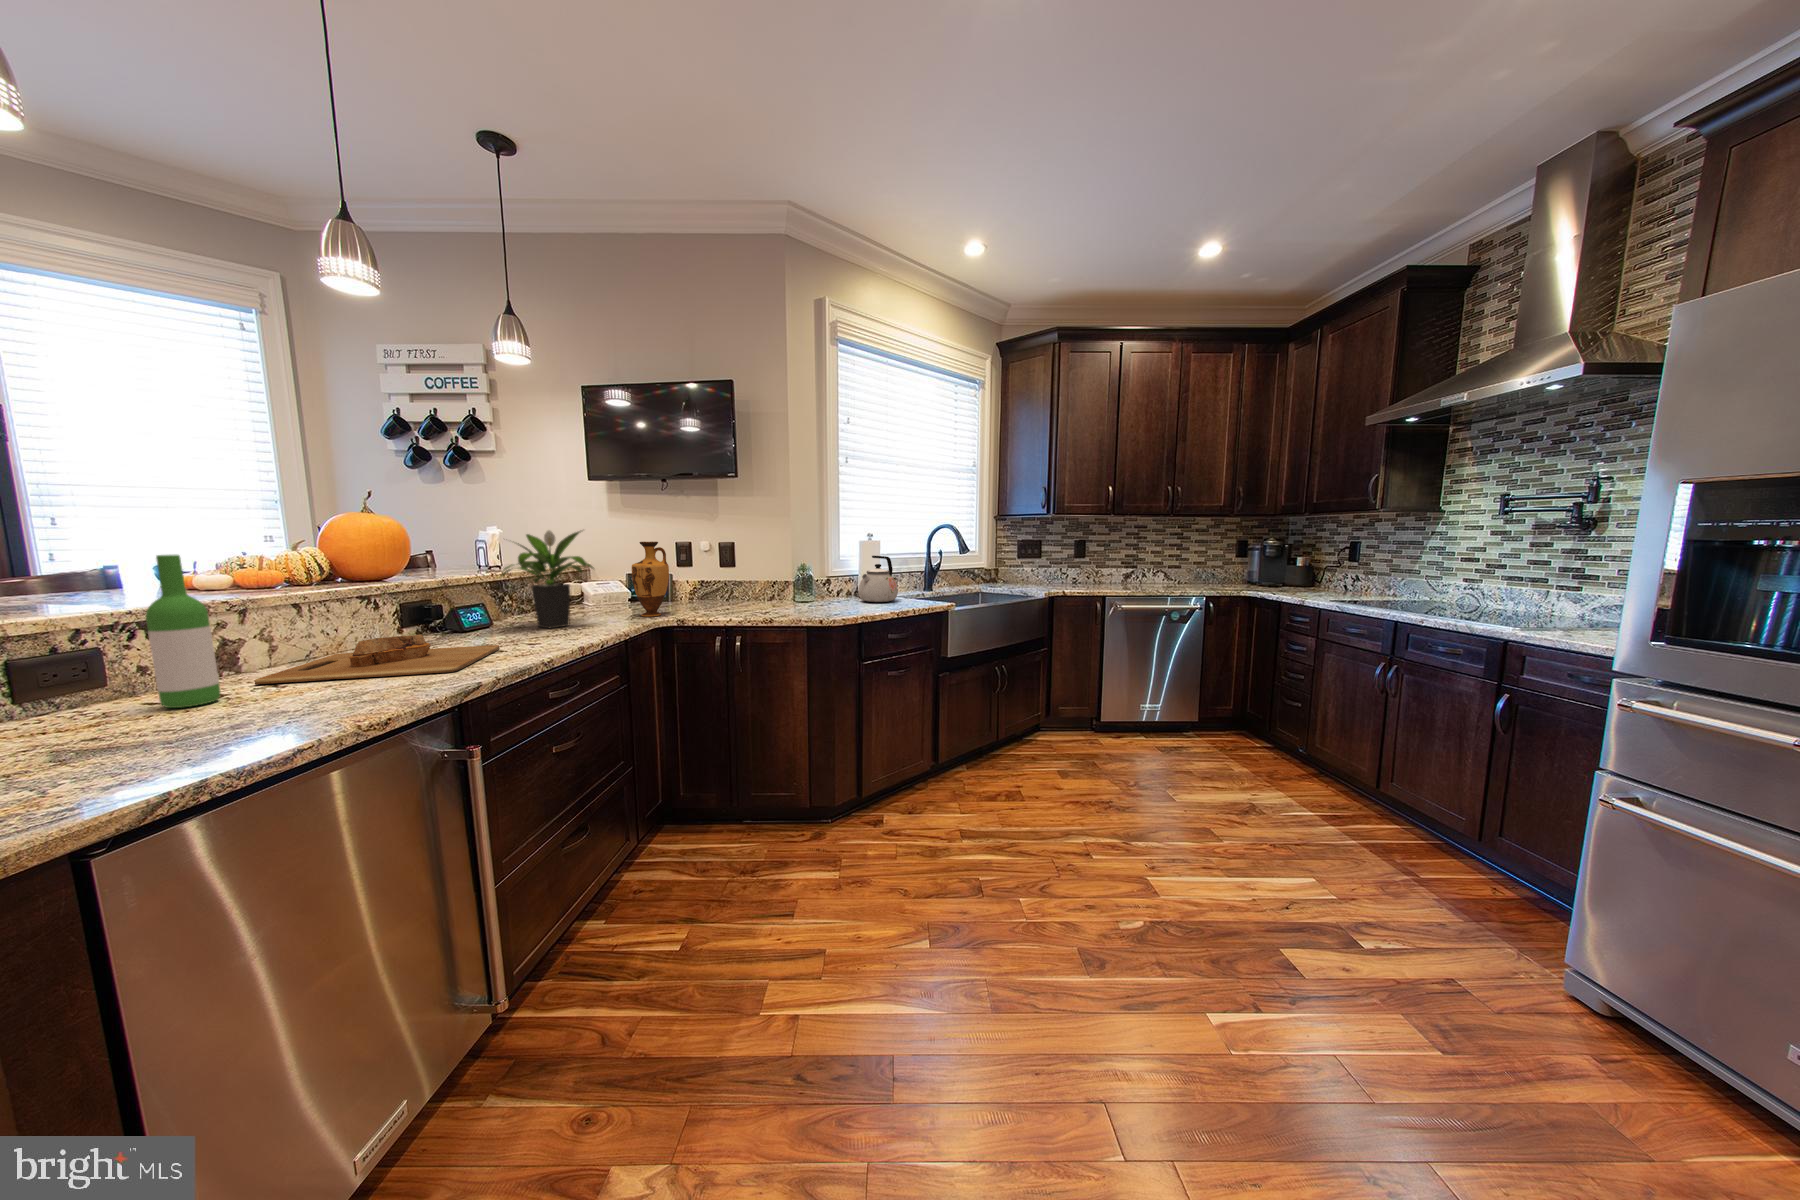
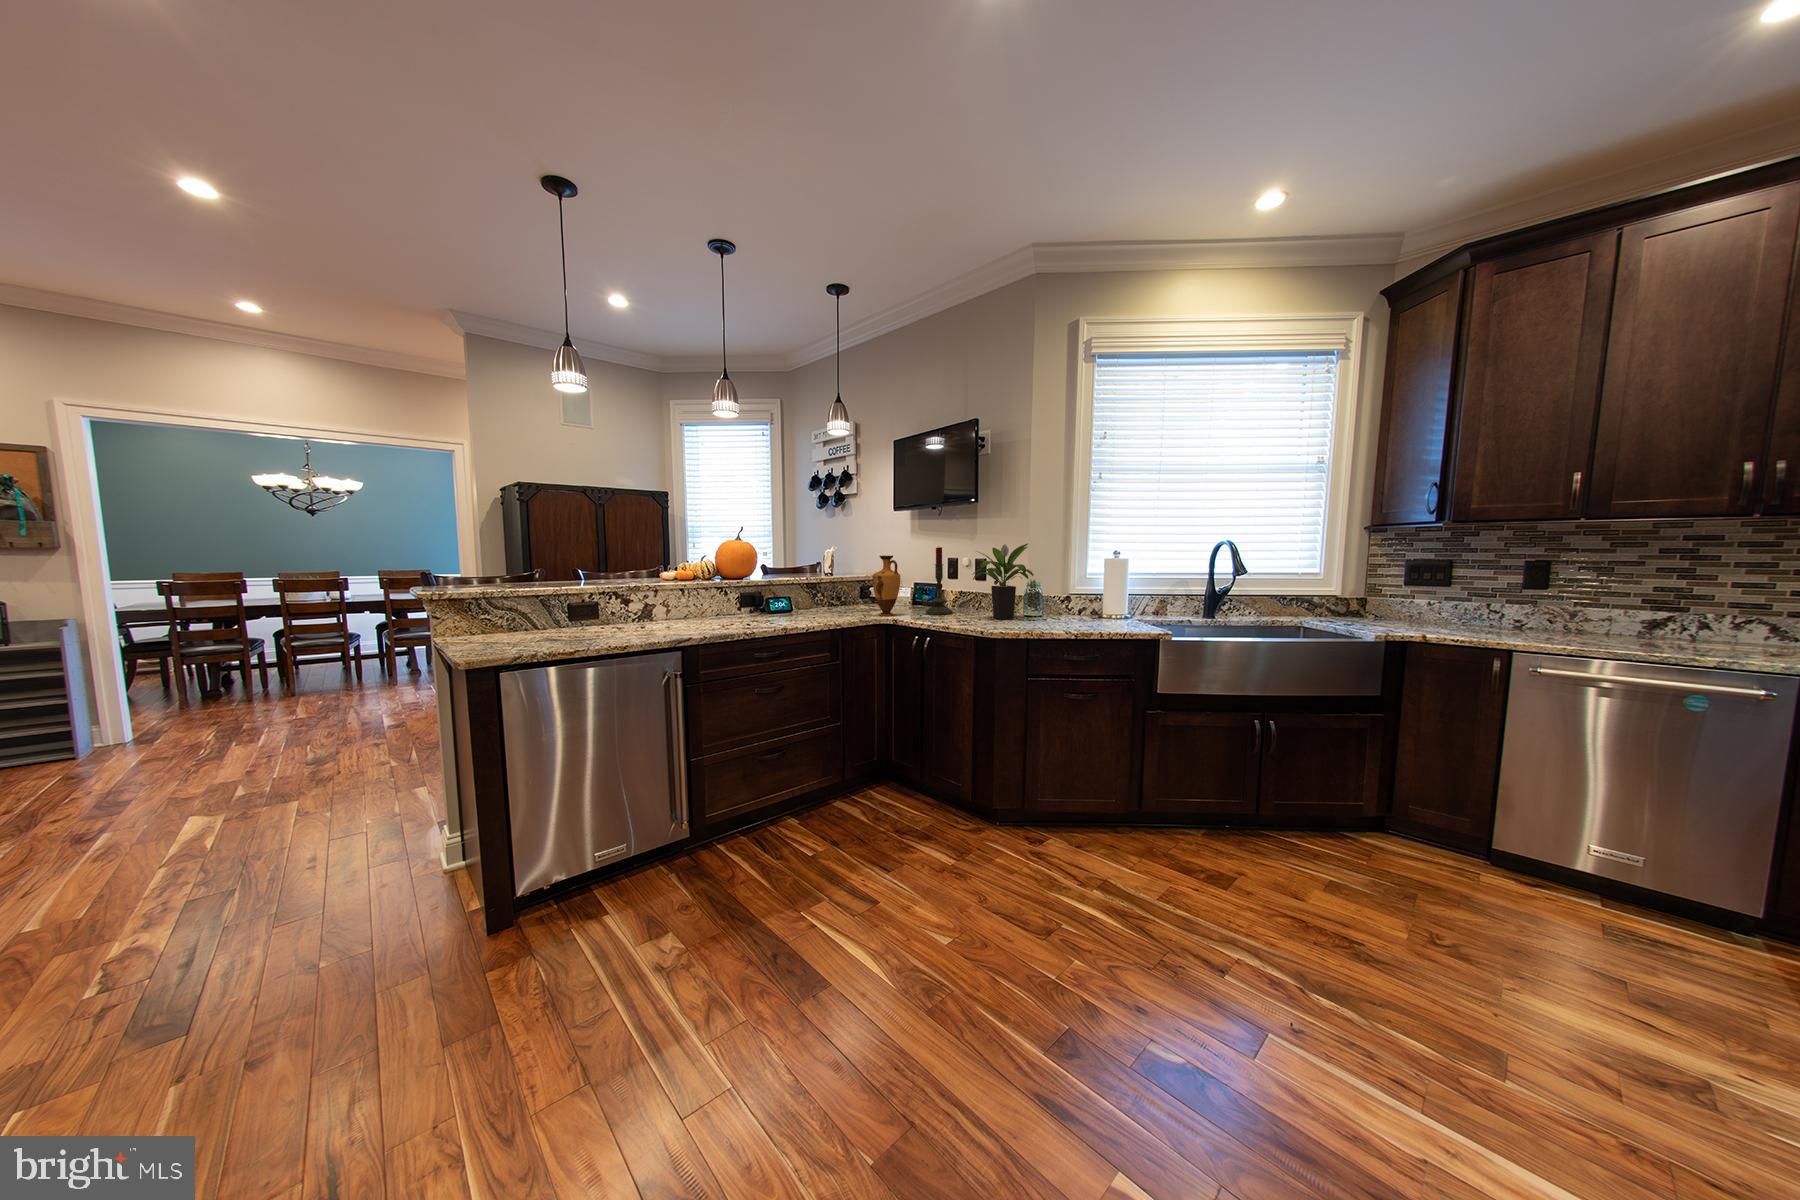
candle: none [689,529,722,609] -> present [926,547,953,615]
potted plant: present [501,530,594,628] -> present [972,544,1034,619]
wine bottle: present [146,555,220,708] -> none [601,558,622,630]
kettle: present [859,556,898,602] -> none [1072,572,1116,623]
cutting board: present [254,635,500,685] -> none [643,608,754,630]

